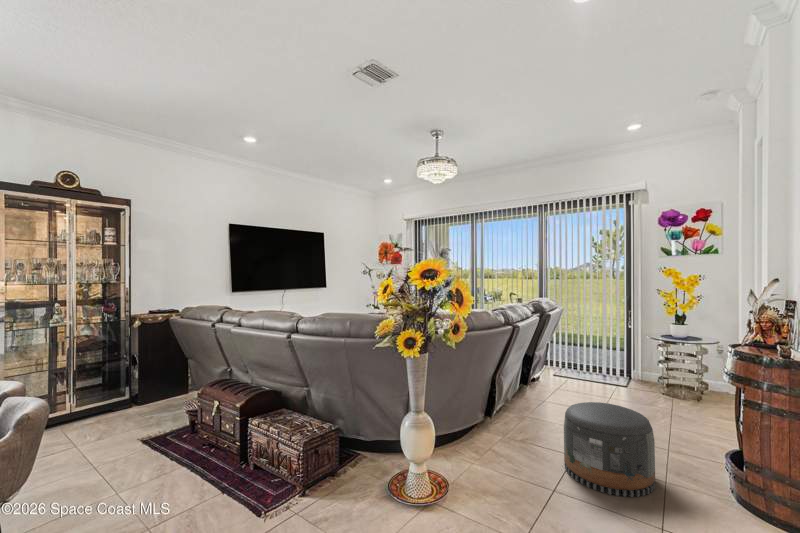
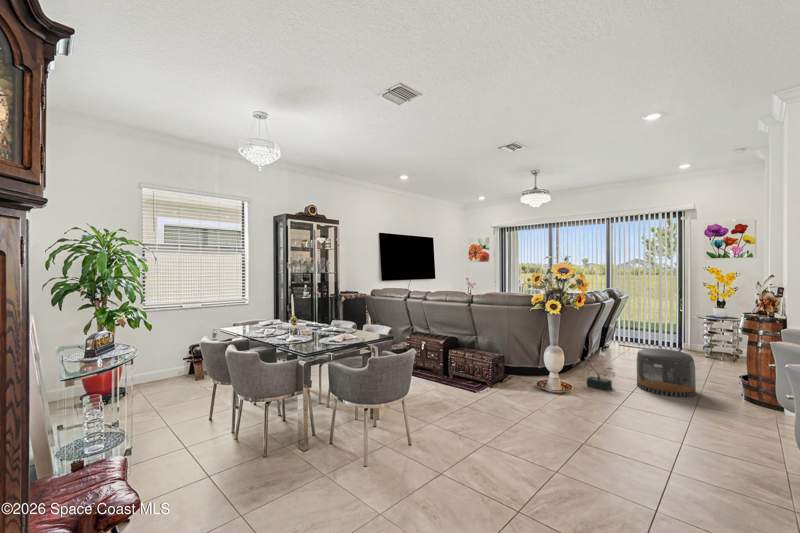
decorative plant: none [473,420,530,484] -> present [581,357,615,390]

